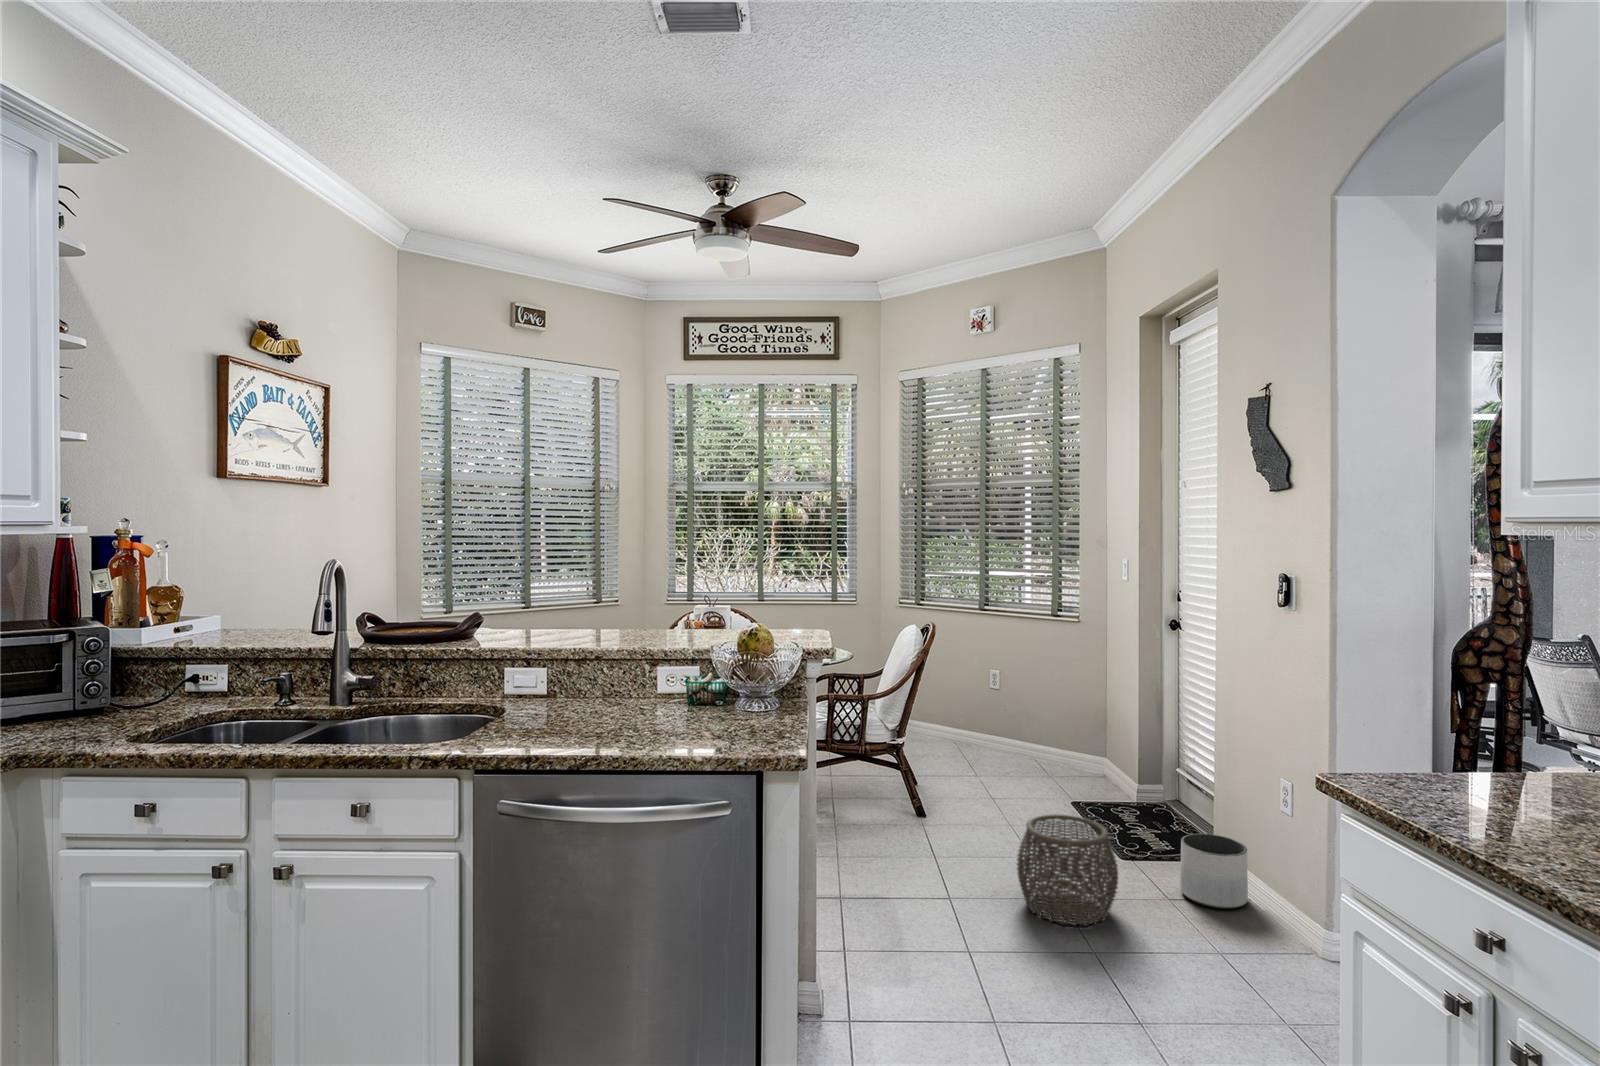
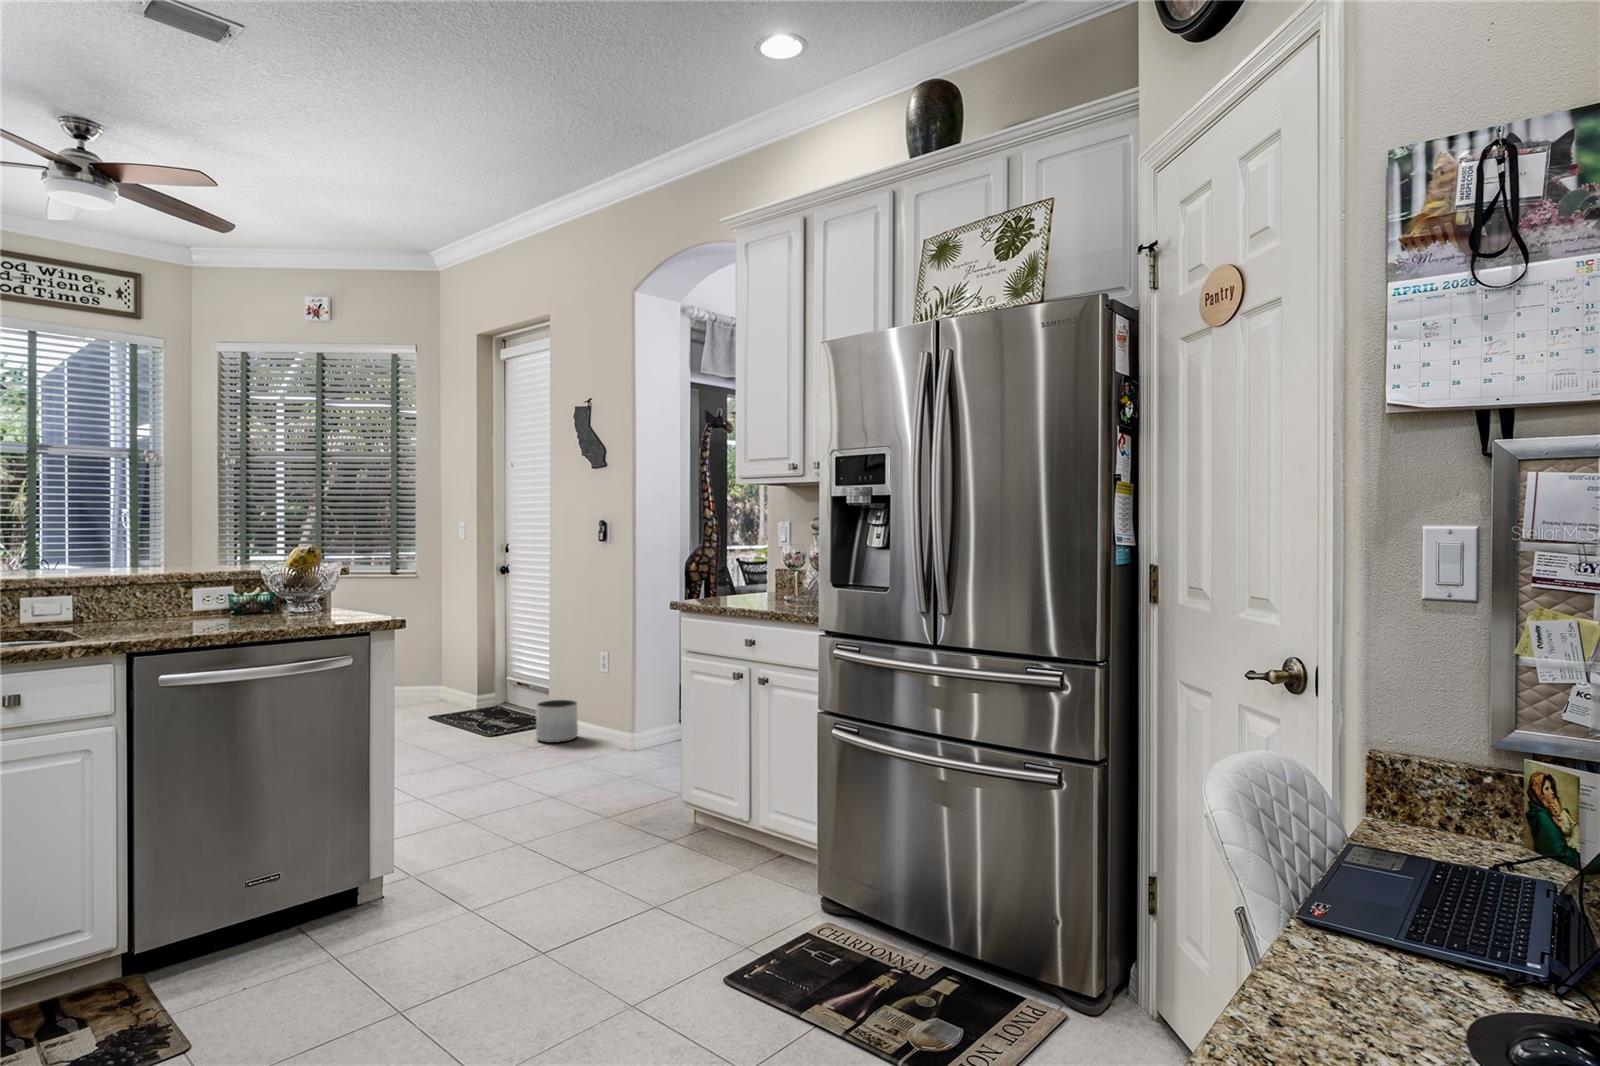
woven basket: present [1017,815,1118,926] -> none [434,699,509,769]

